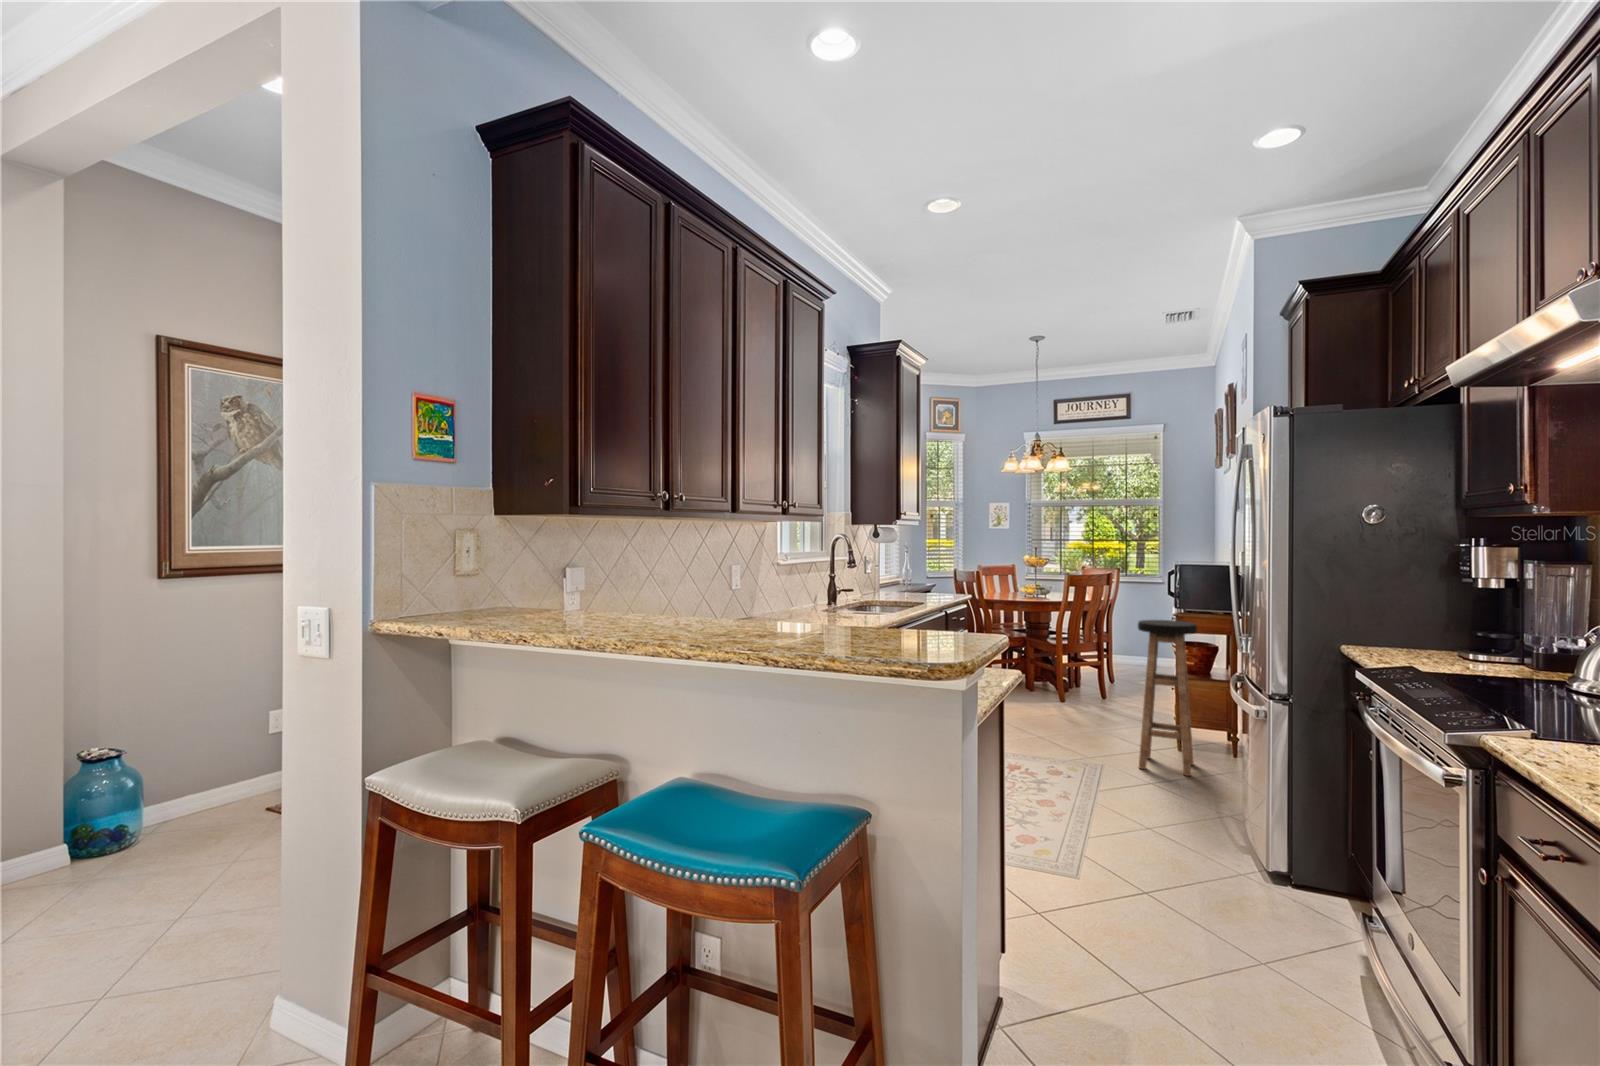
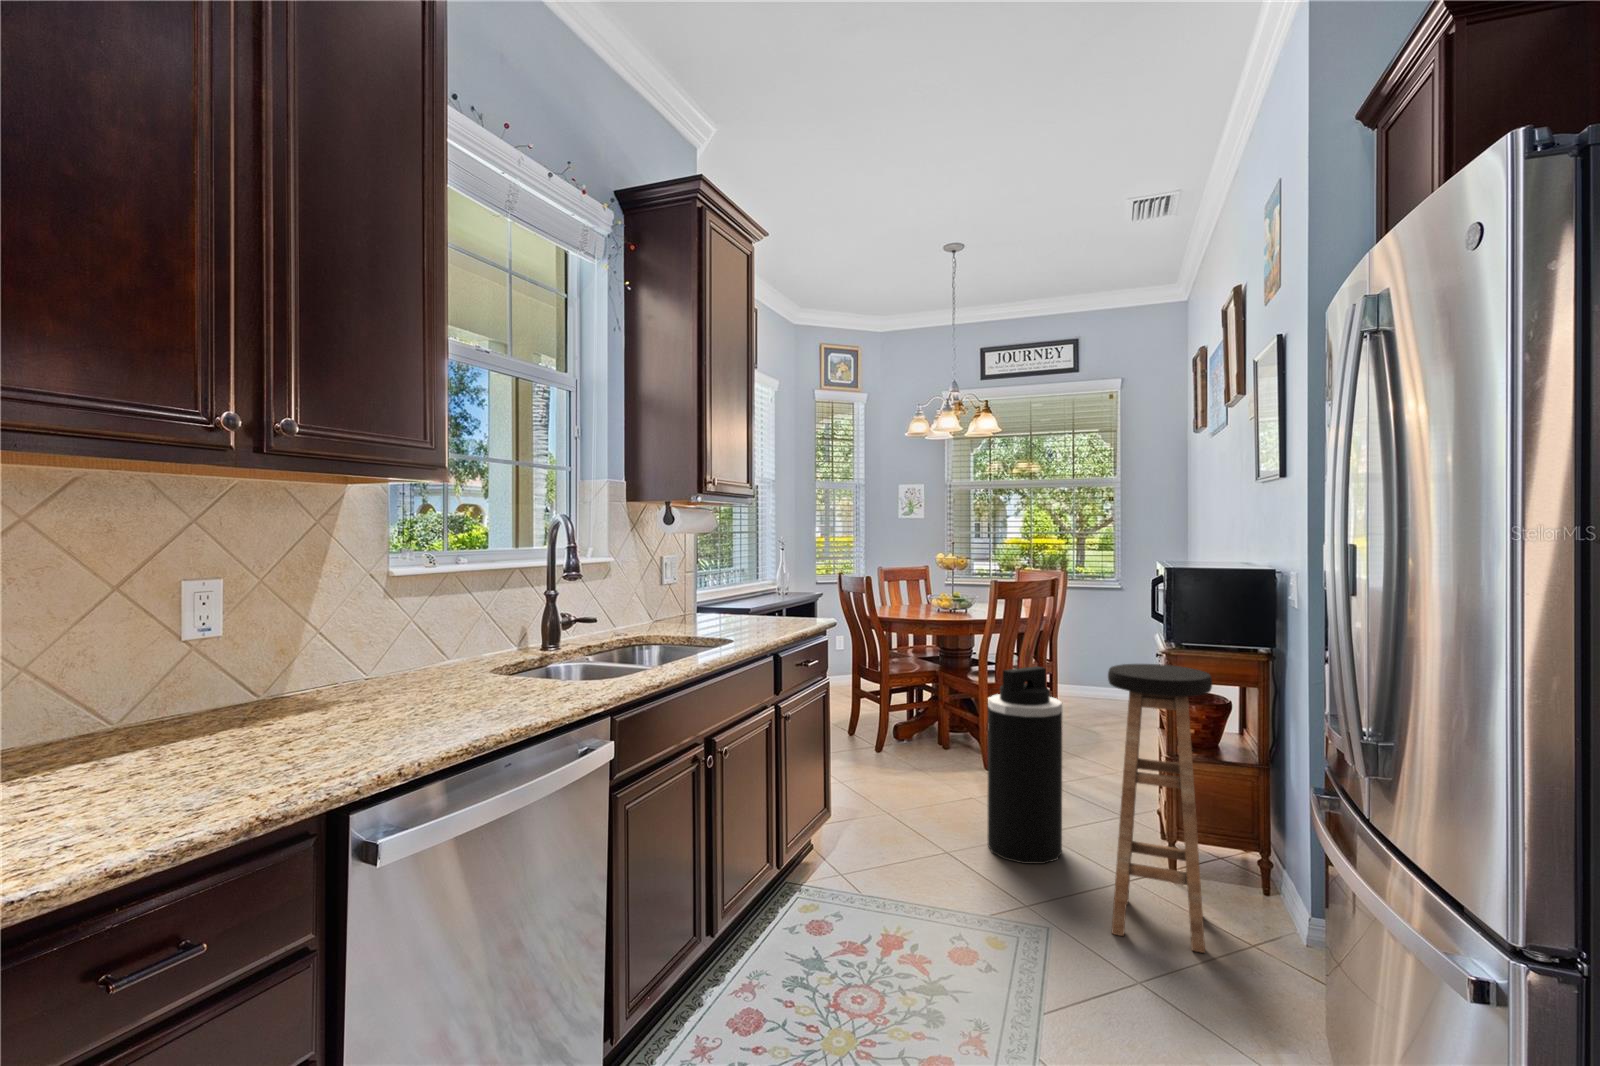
trash can: none [1065,625,1112,743] -> present [988,666,1062,864]

